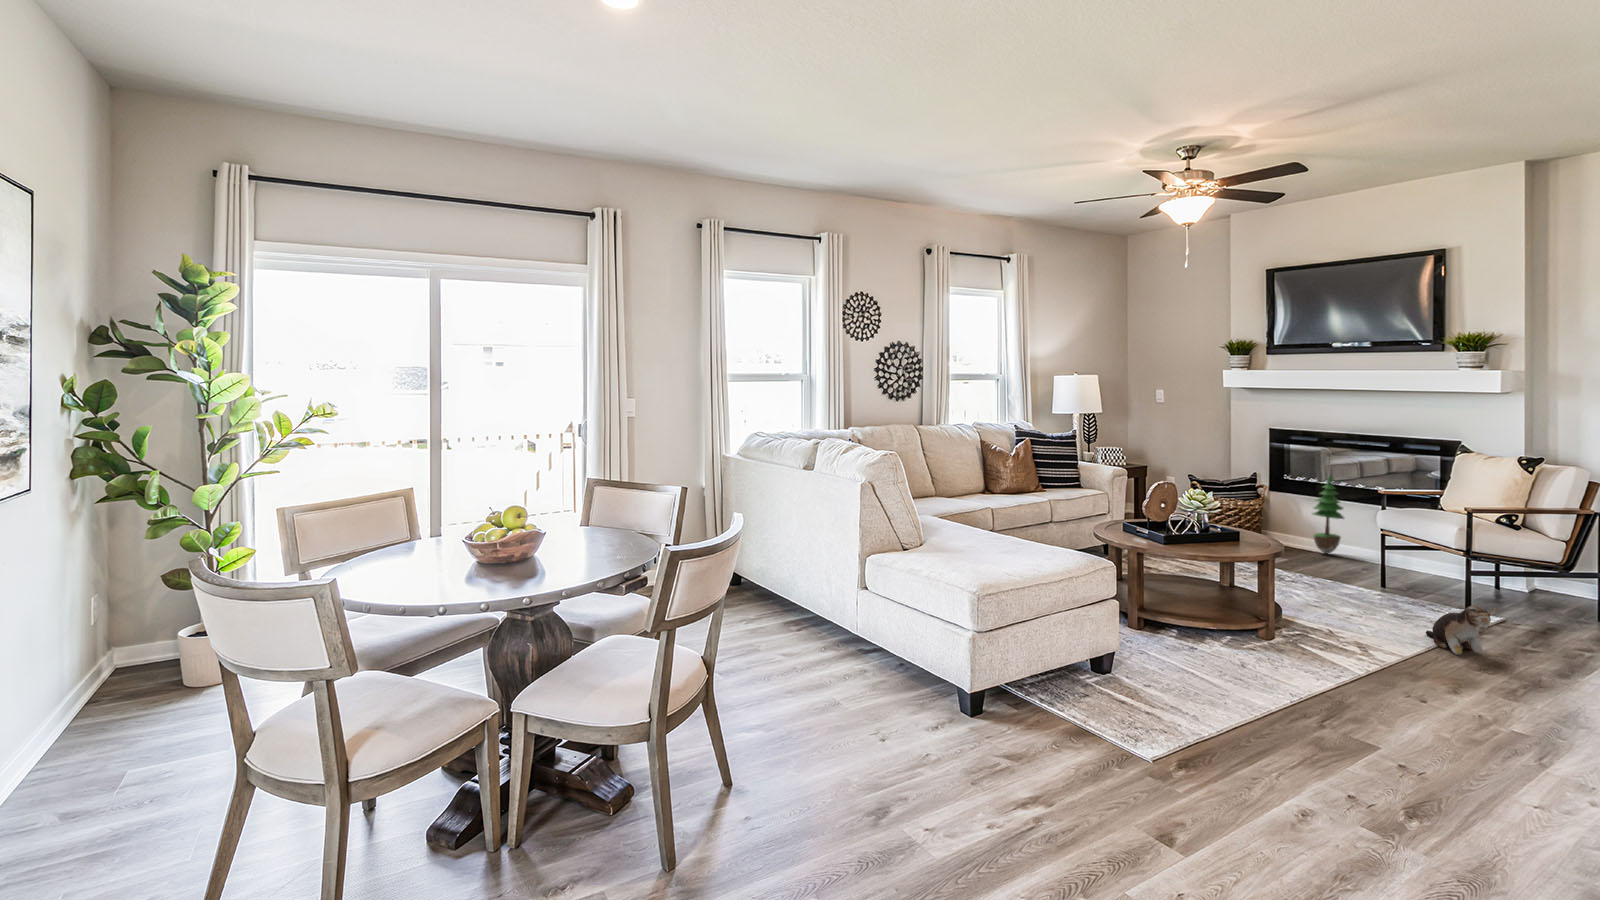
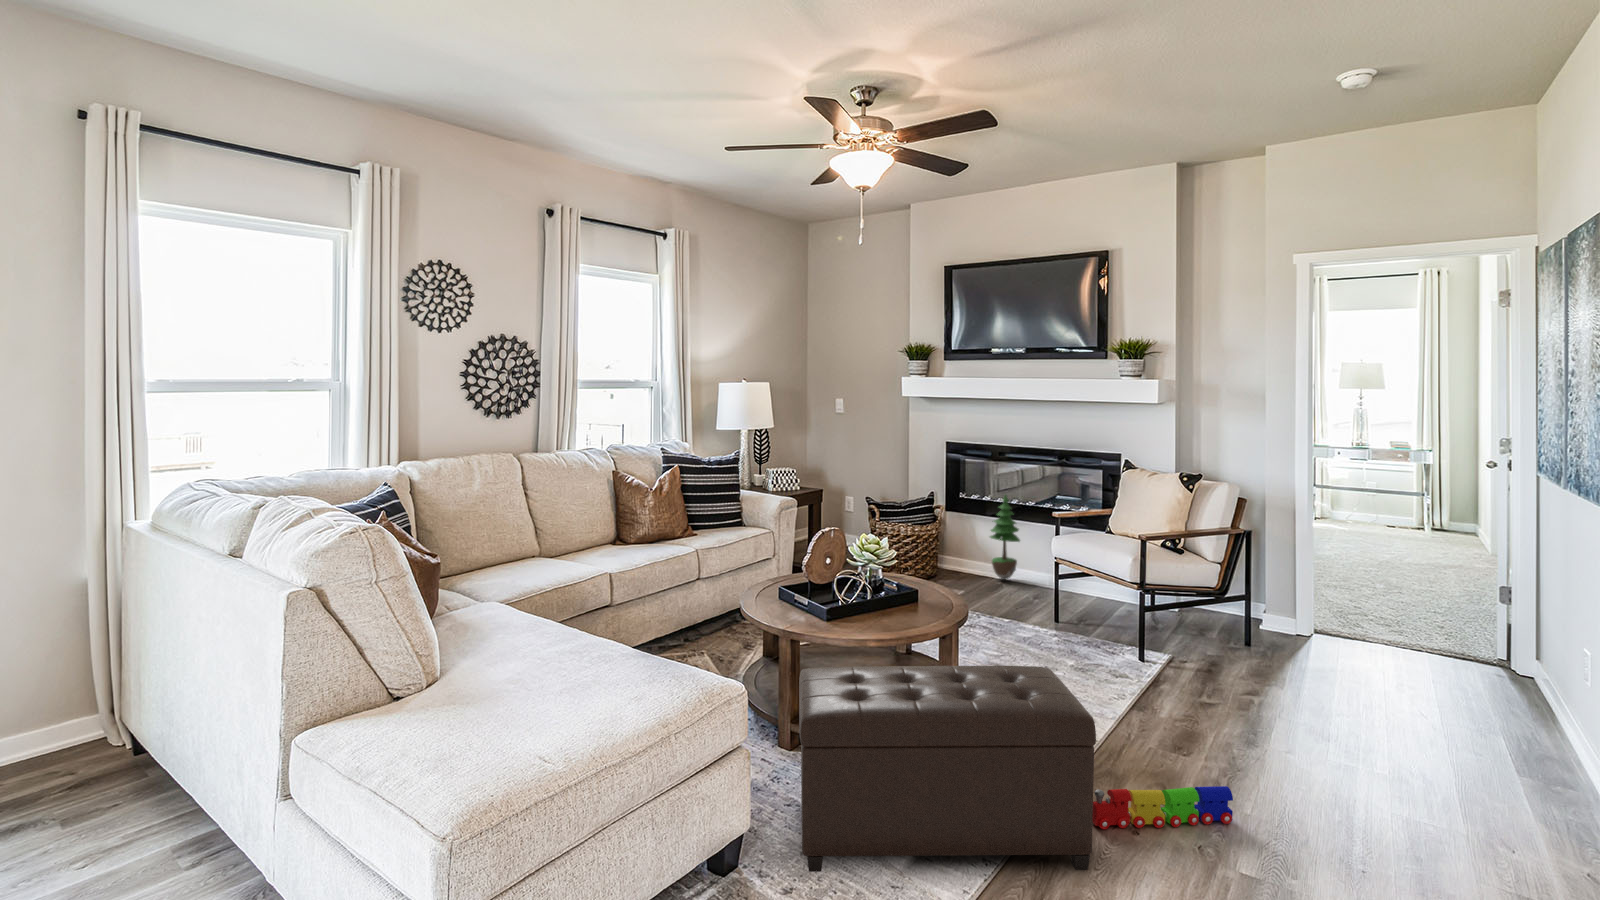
ottoman: none [1147,570,1395,723] -> present [799,666,1096,872]
plush toy: present [1426,605,1496,655] -> none [1108,663,1180,721]
toy train: none [1392,677,1532,718] -> present [1093,786,1233,829]

